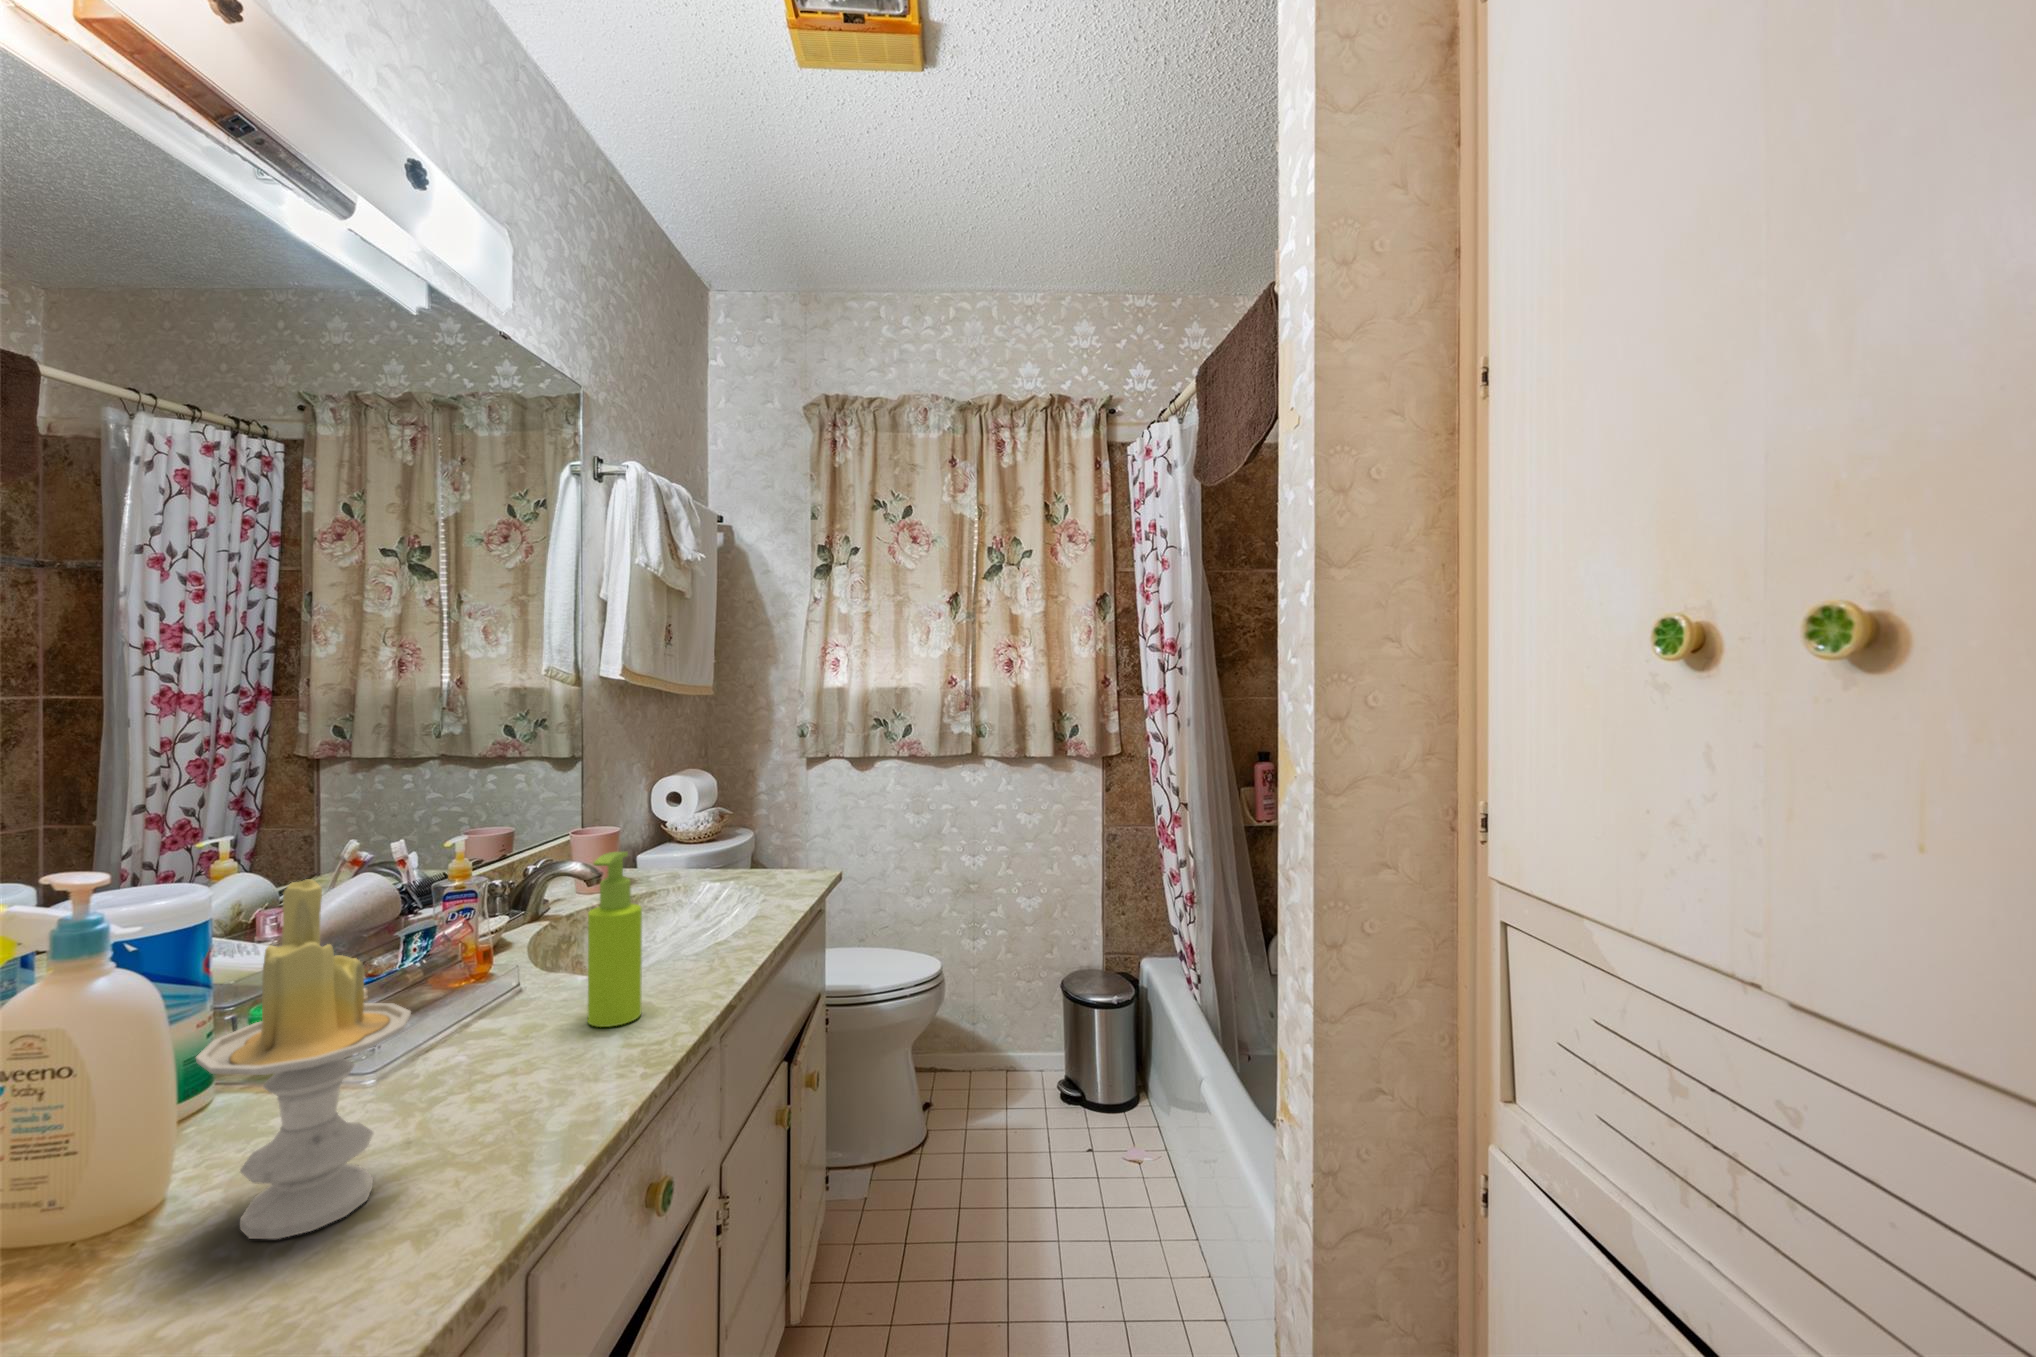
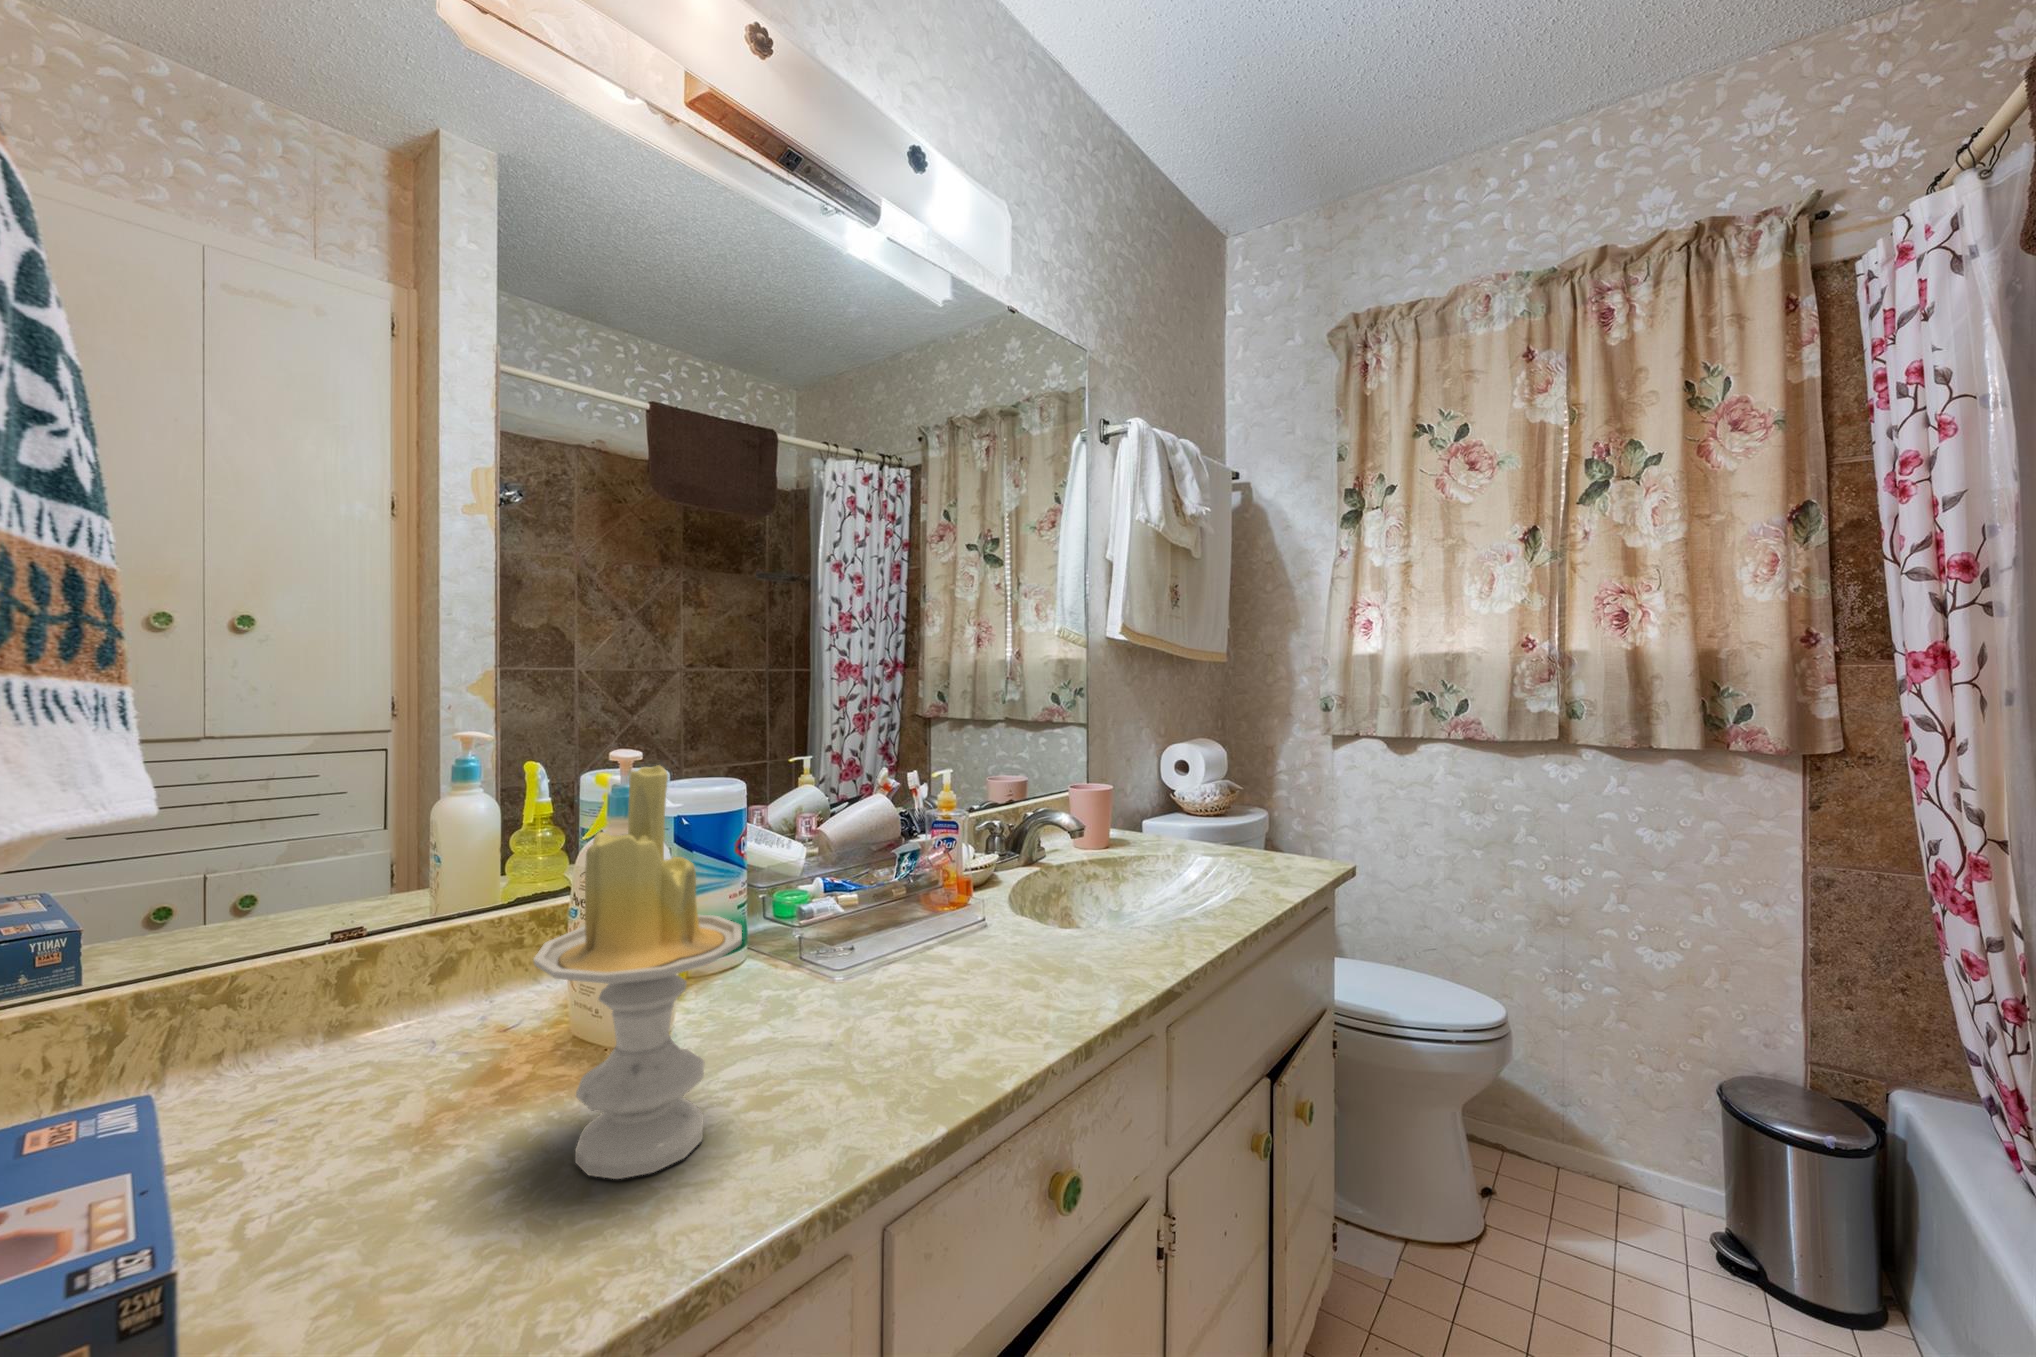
soap dispenser: present [588,852,642,1027] -> none [1009,792,1069,1004]

